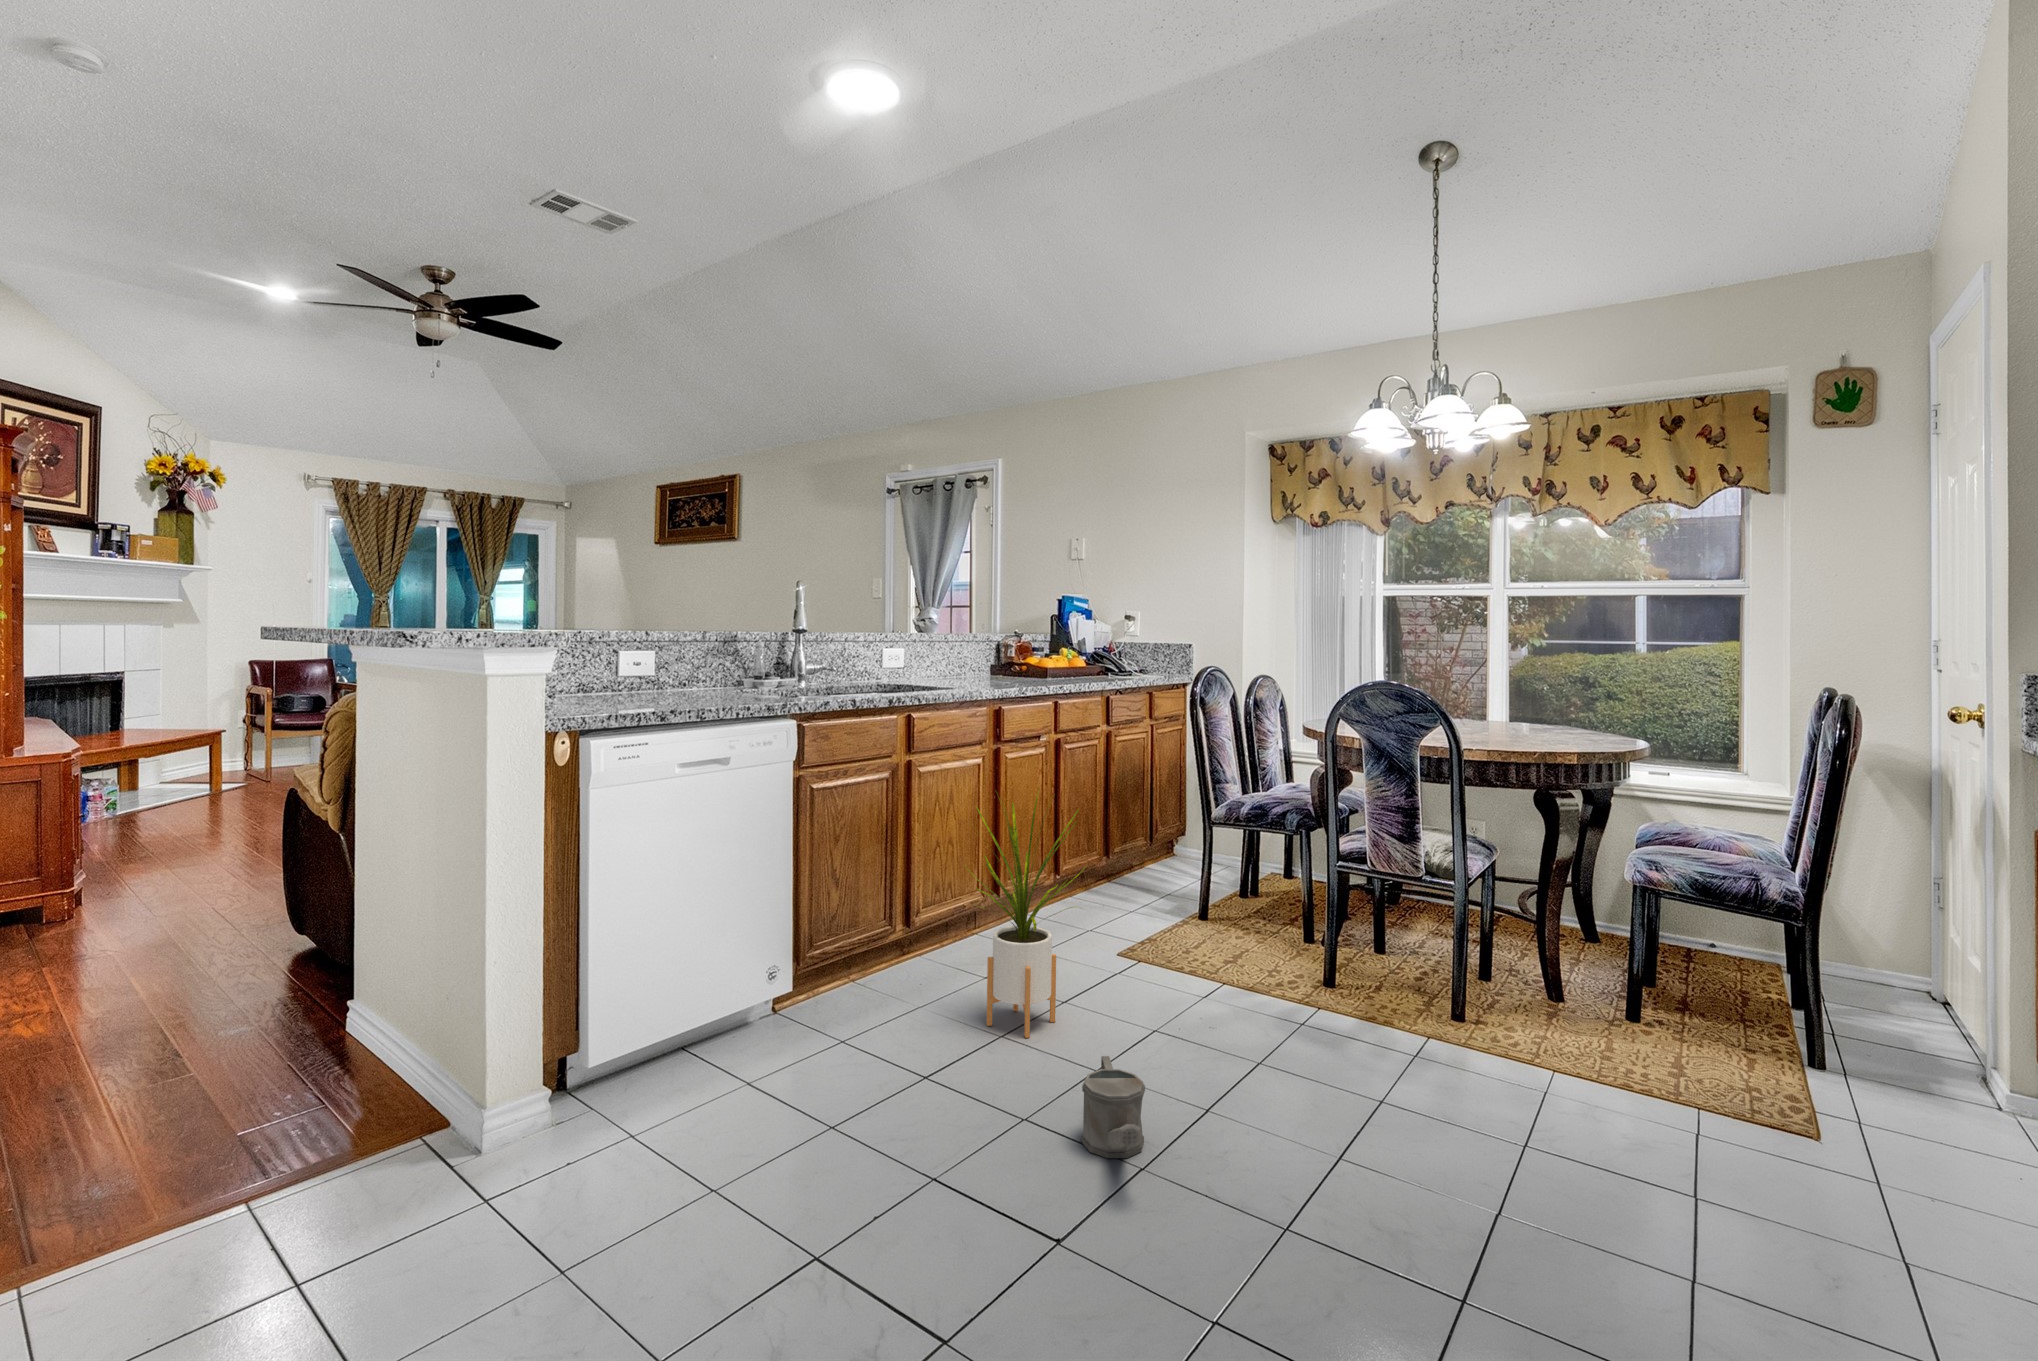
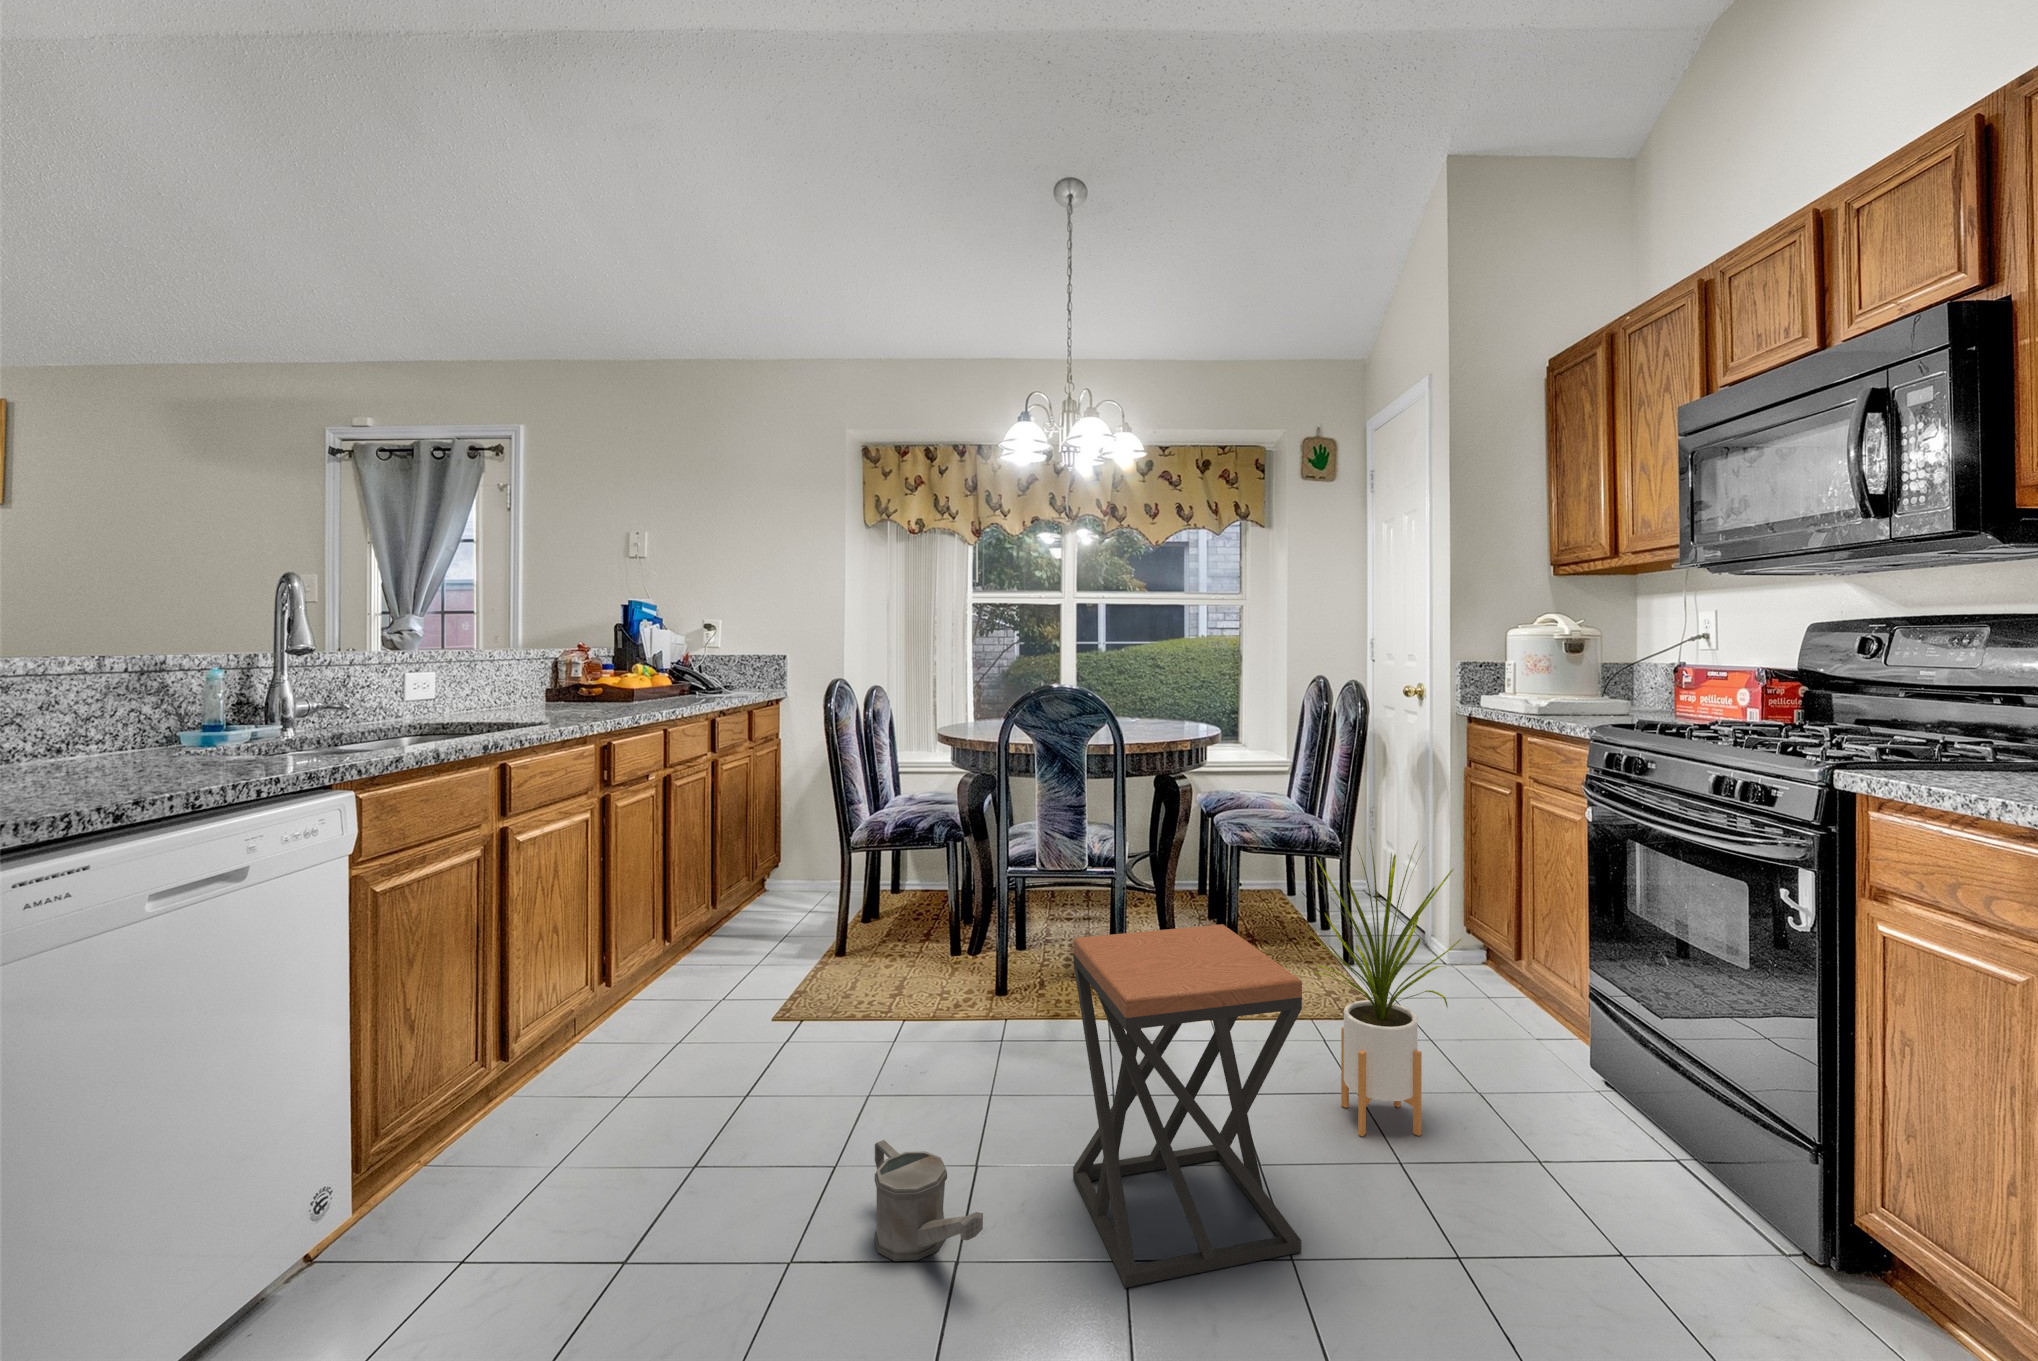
house plant: present [964,788,1086,1038] -> present [1306,838,1462,1136]
stool: none [1266,915,1483,1296] -> present [1073,924,1302,1288]

